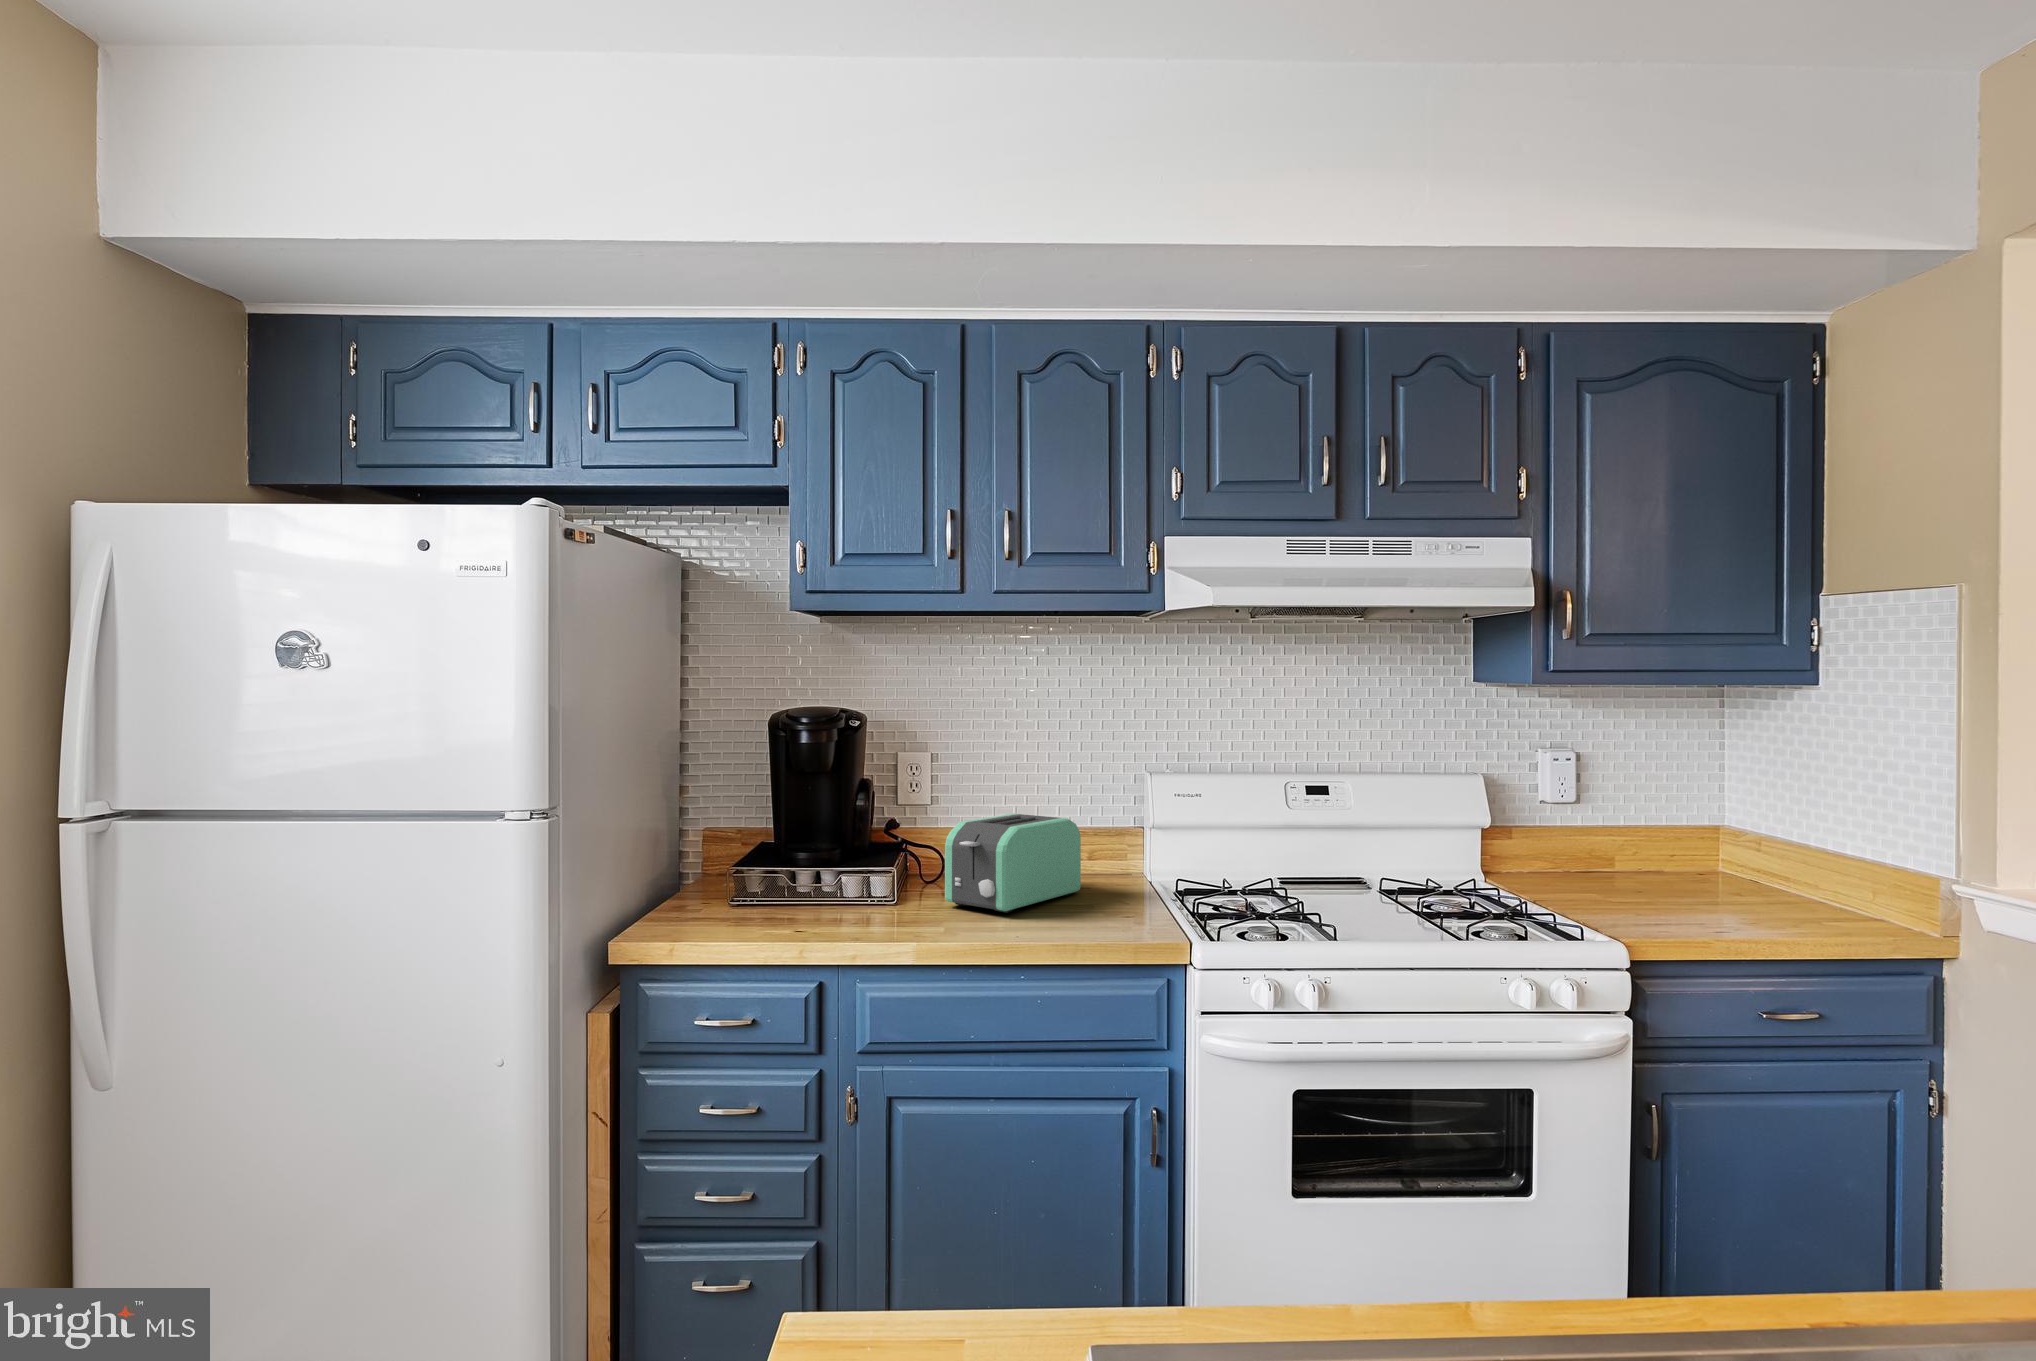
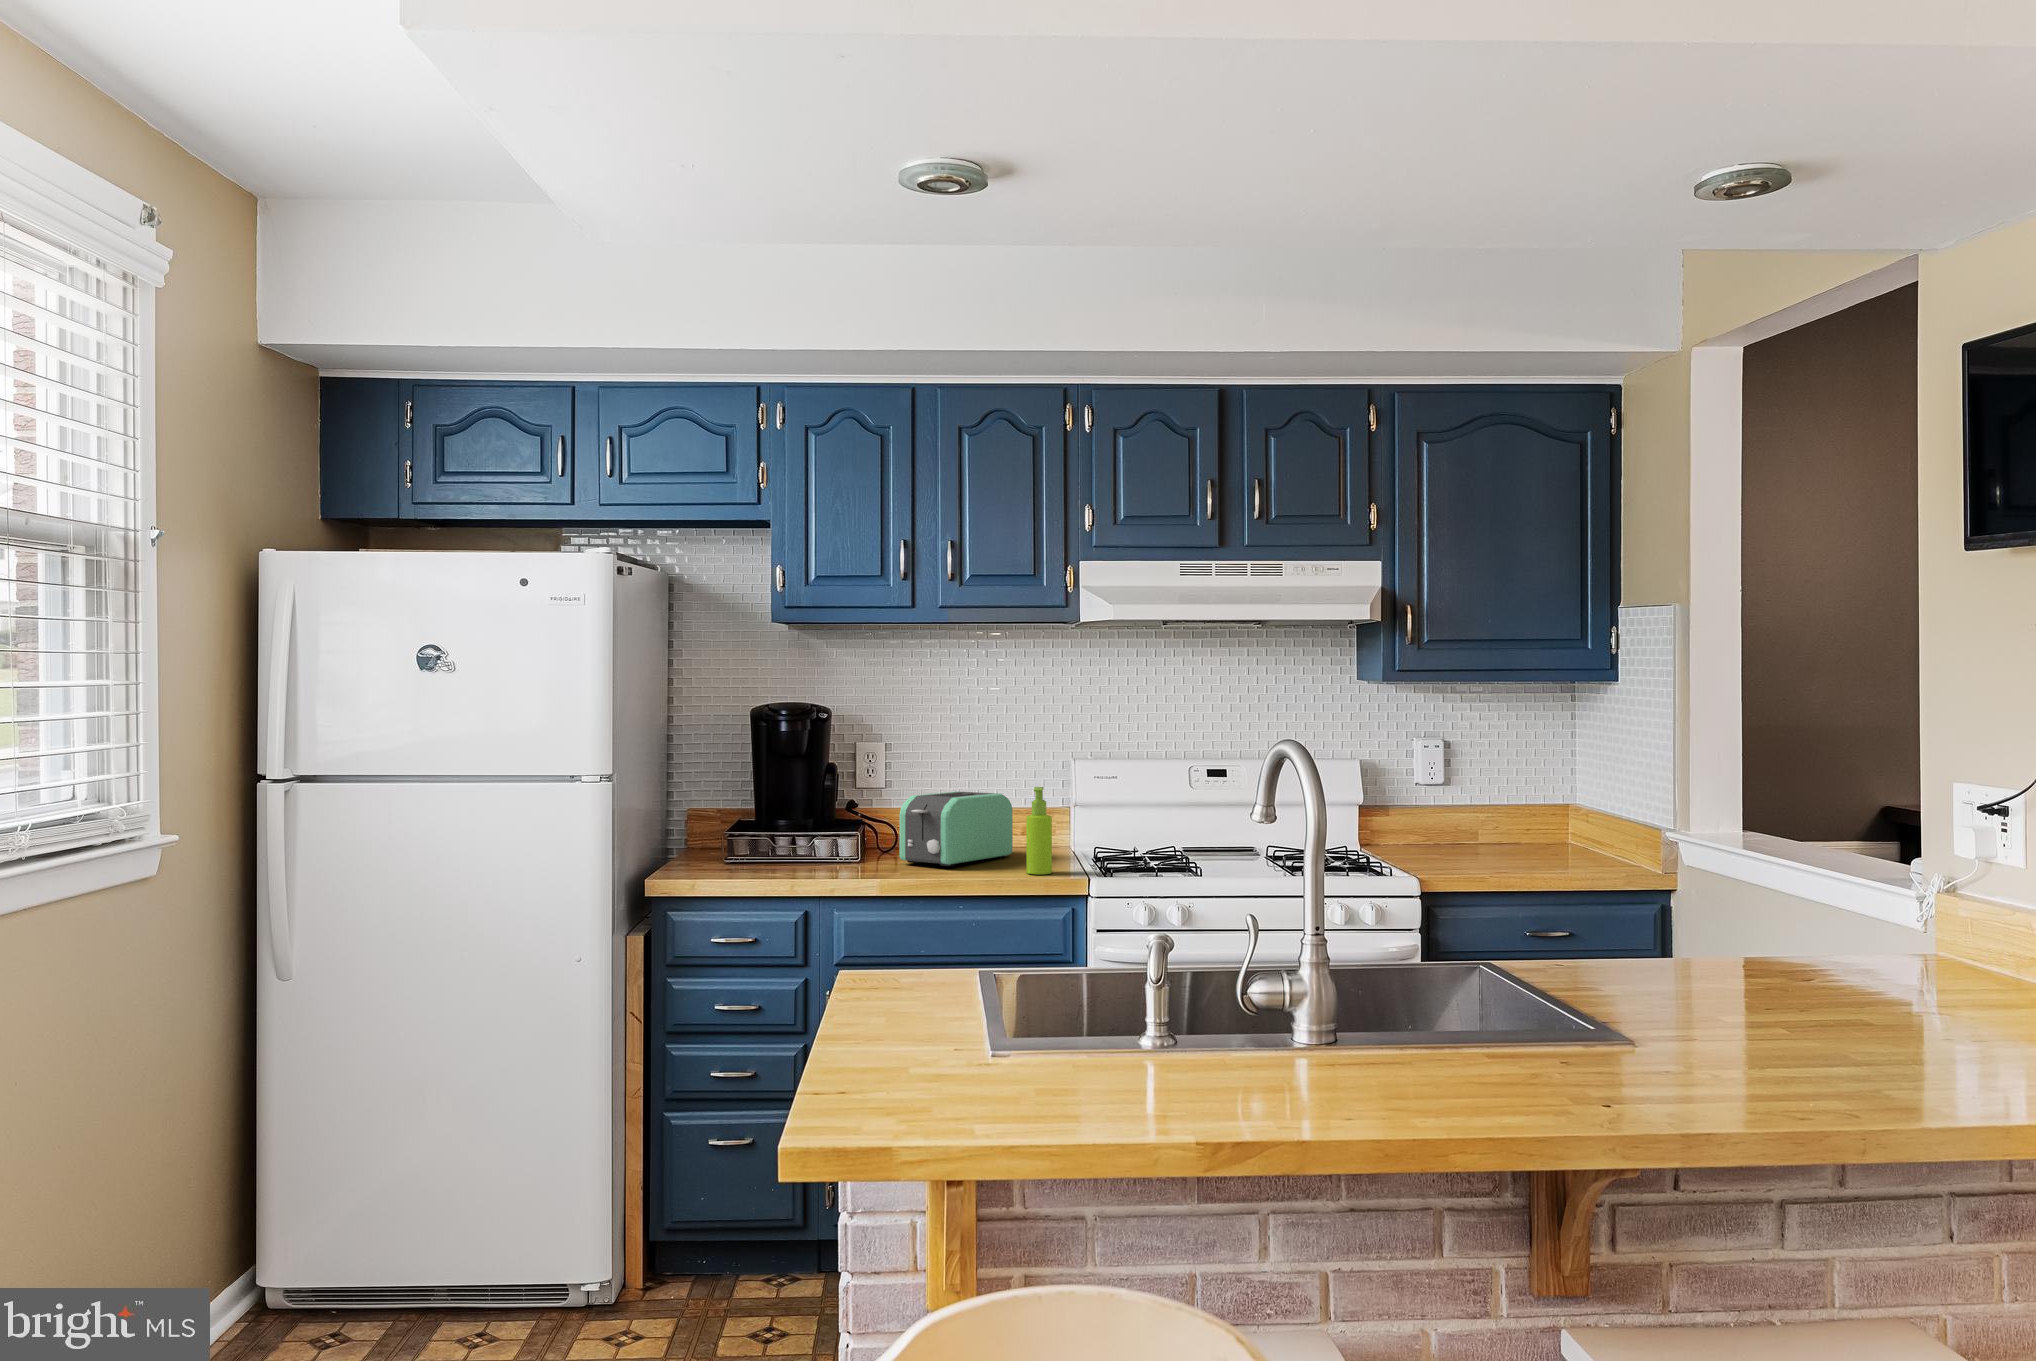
soap dispenser: none [1104,816,1136,928] -> present [1026,787,1052,874]

